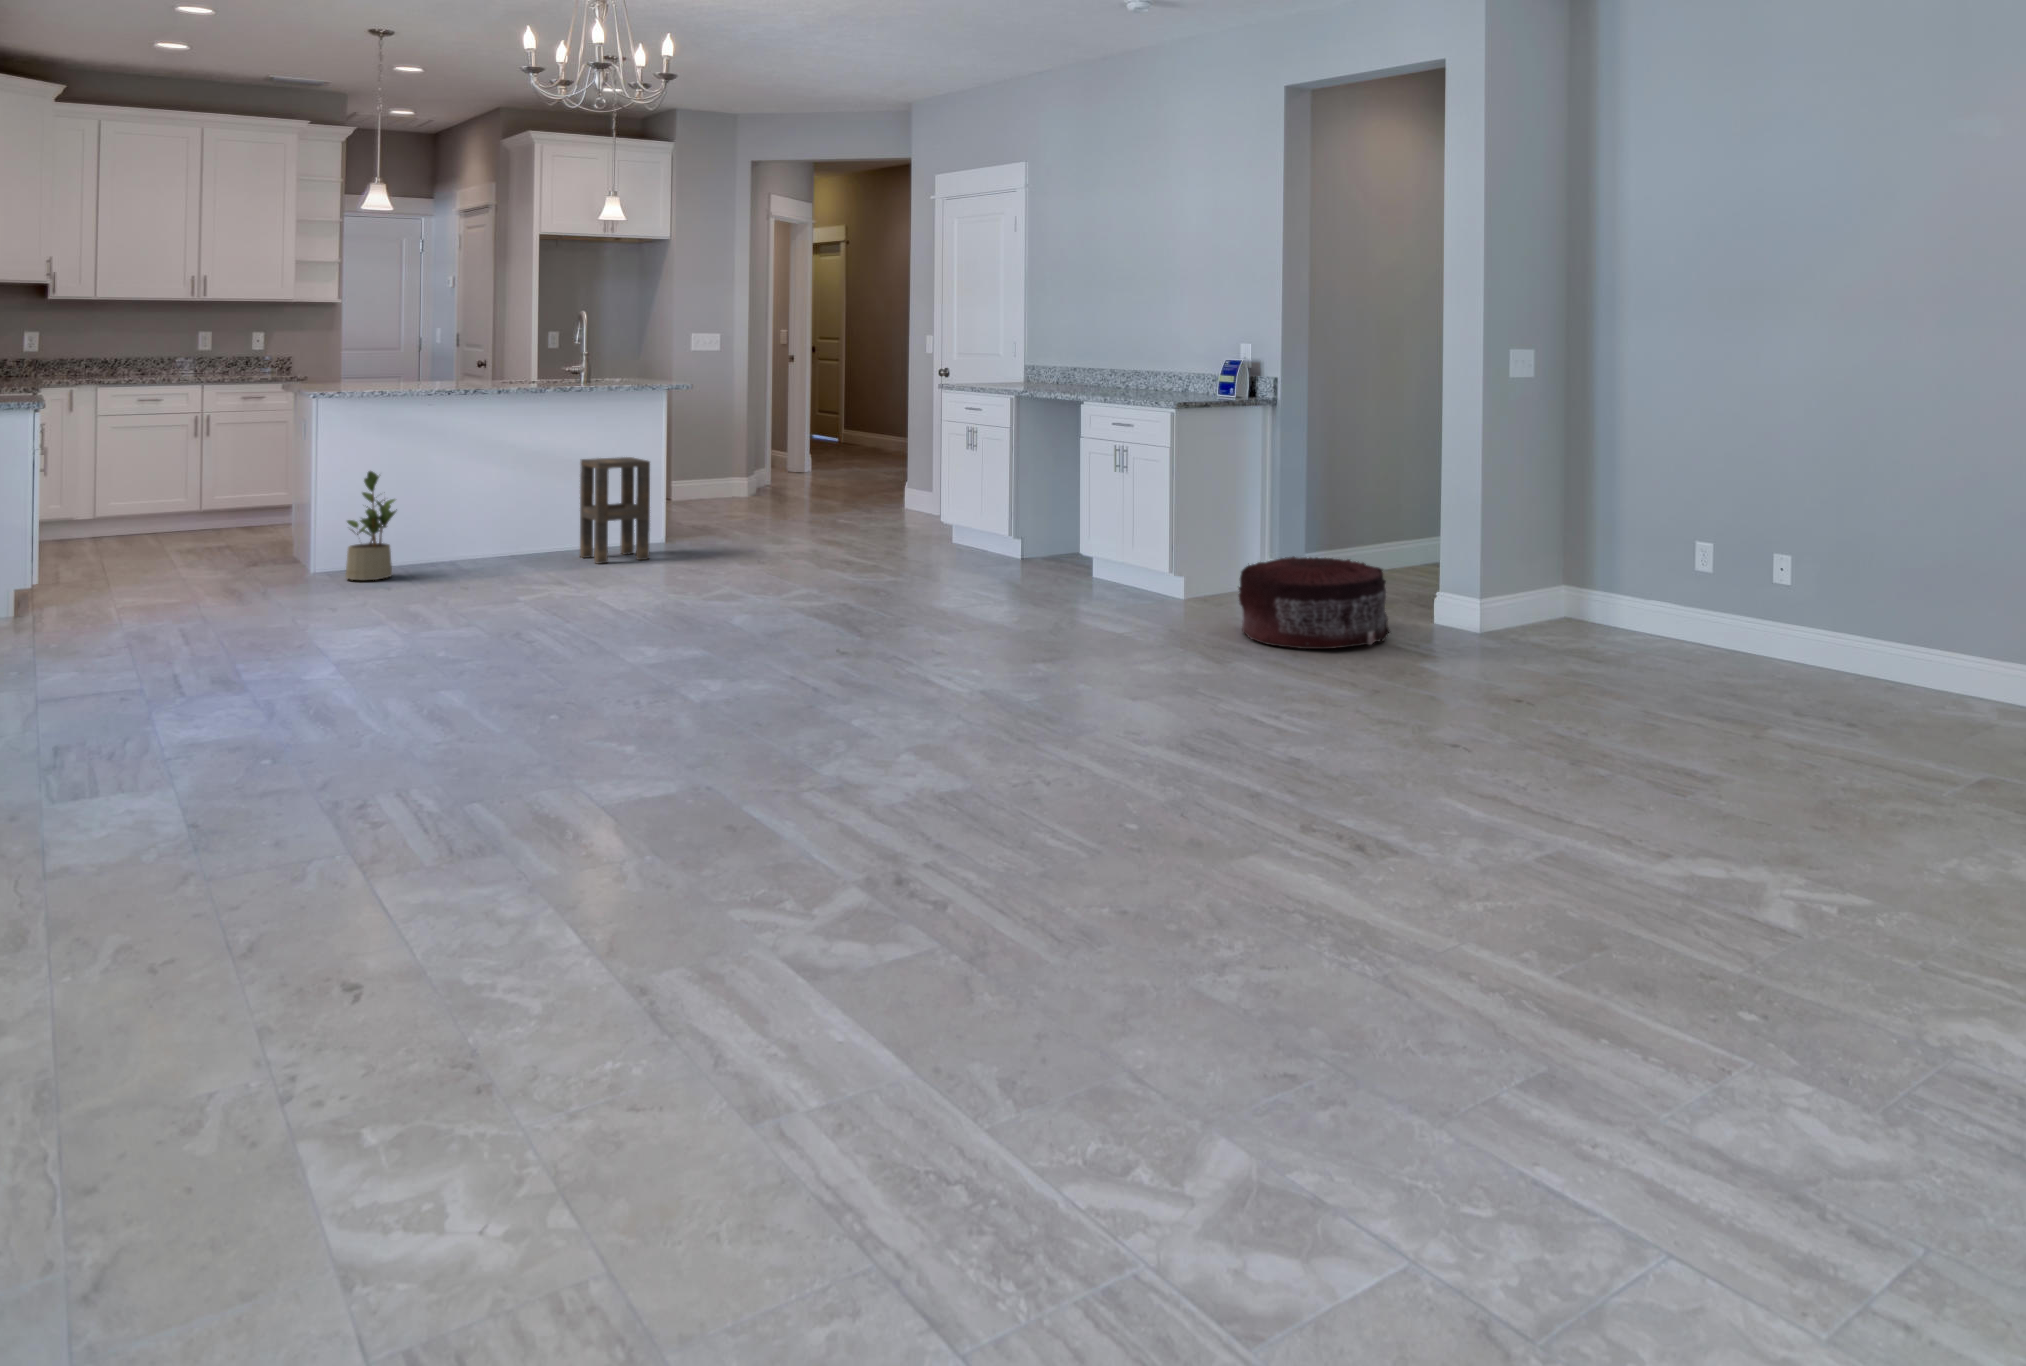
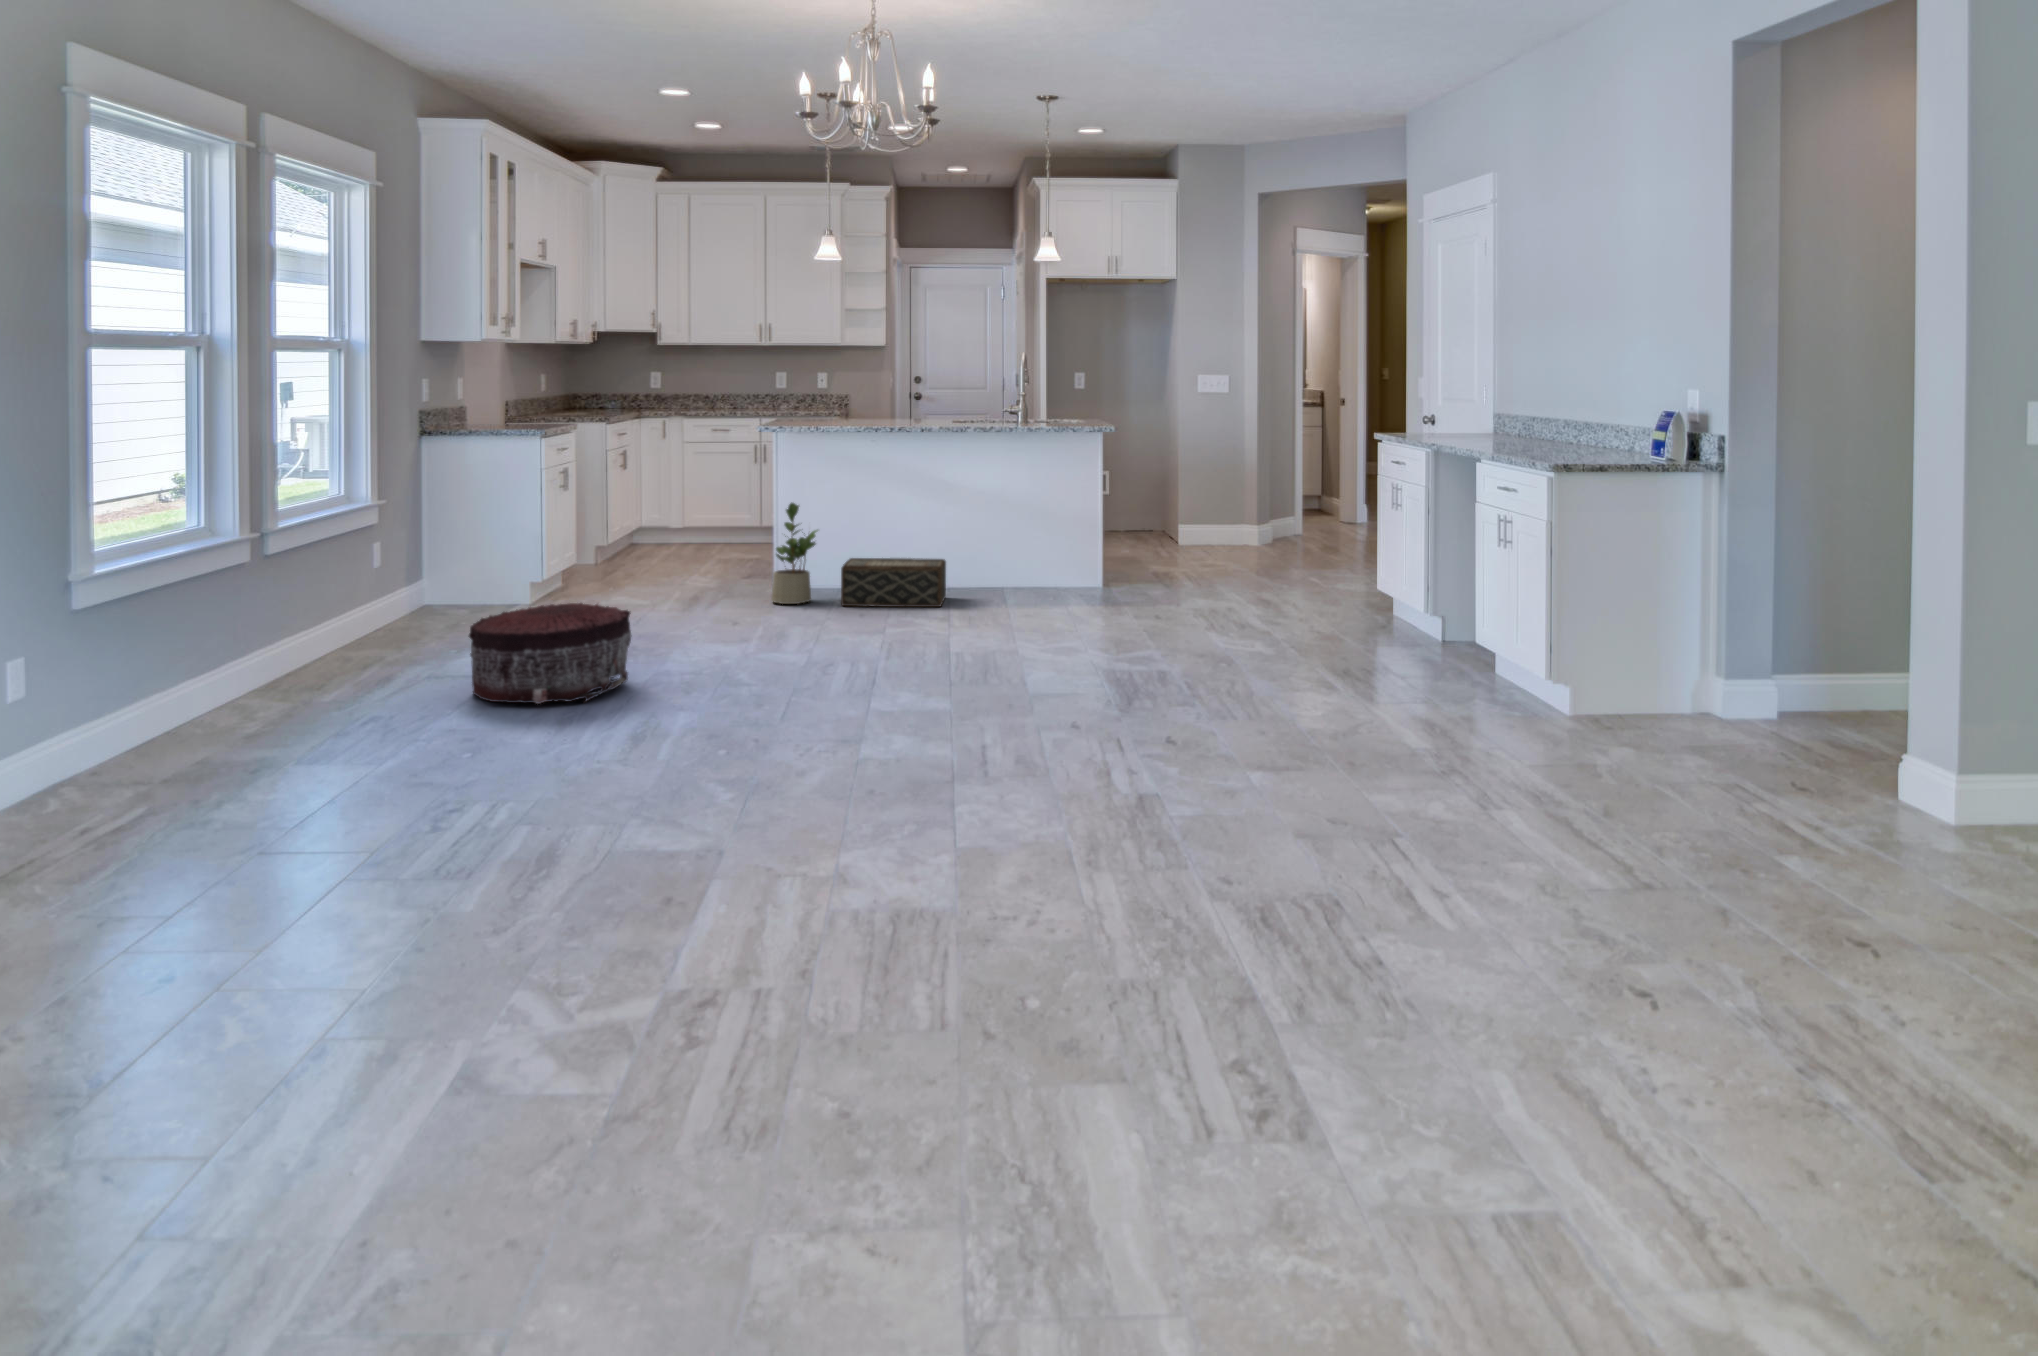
side table: present [580,457,650,564] -> none [992,499,1049,605]
woven basket: none [426,522,546,577] -> present [841,558,946,607]
pouf: present [1239,556,1390,649] -> present [469,603,631,704]

